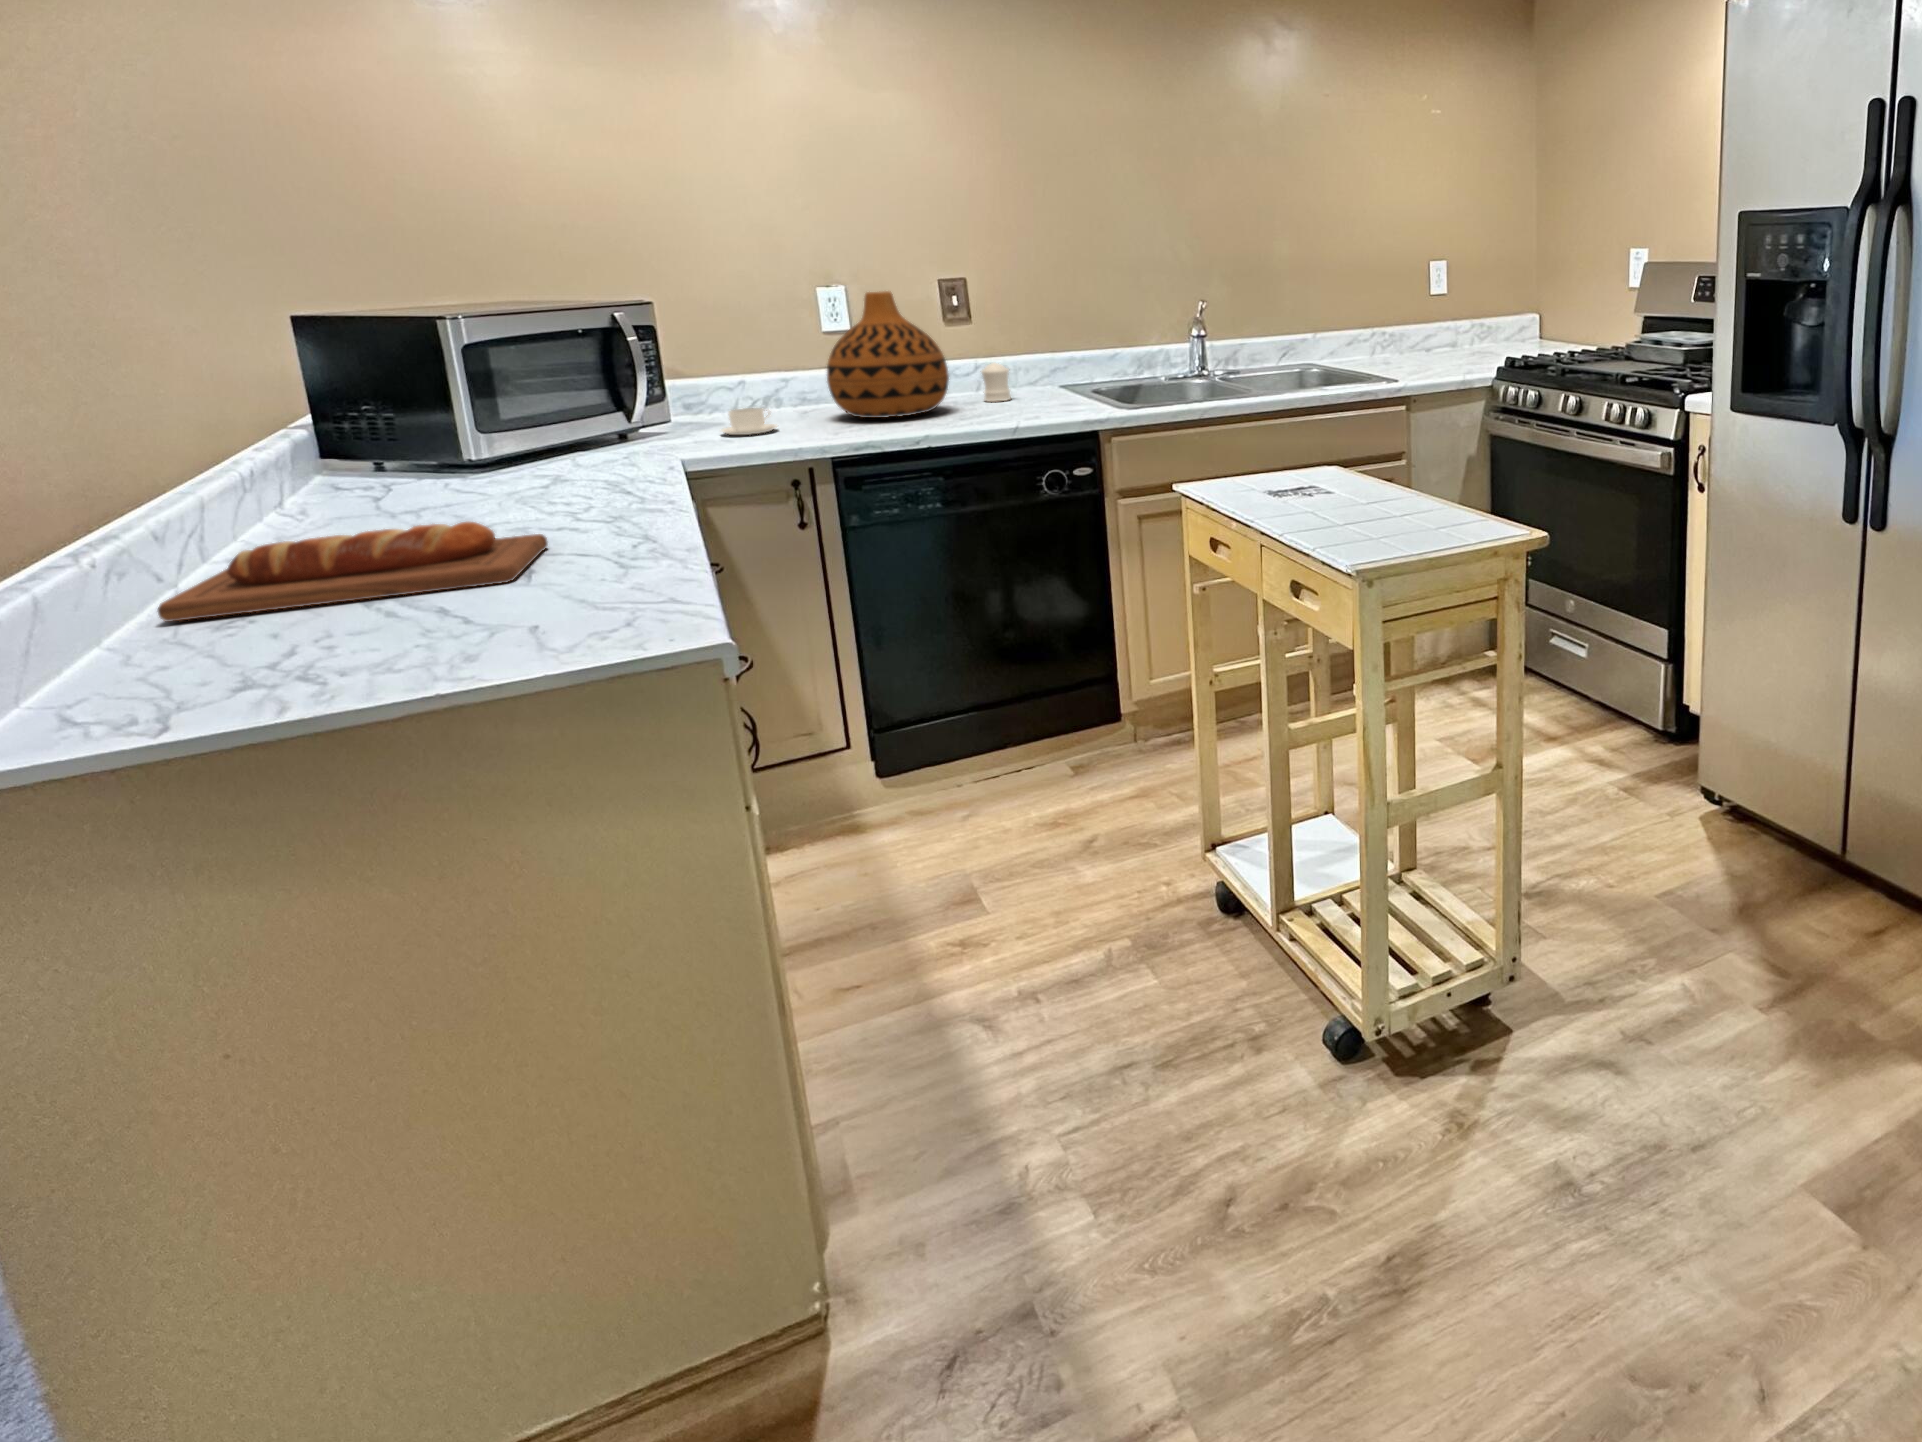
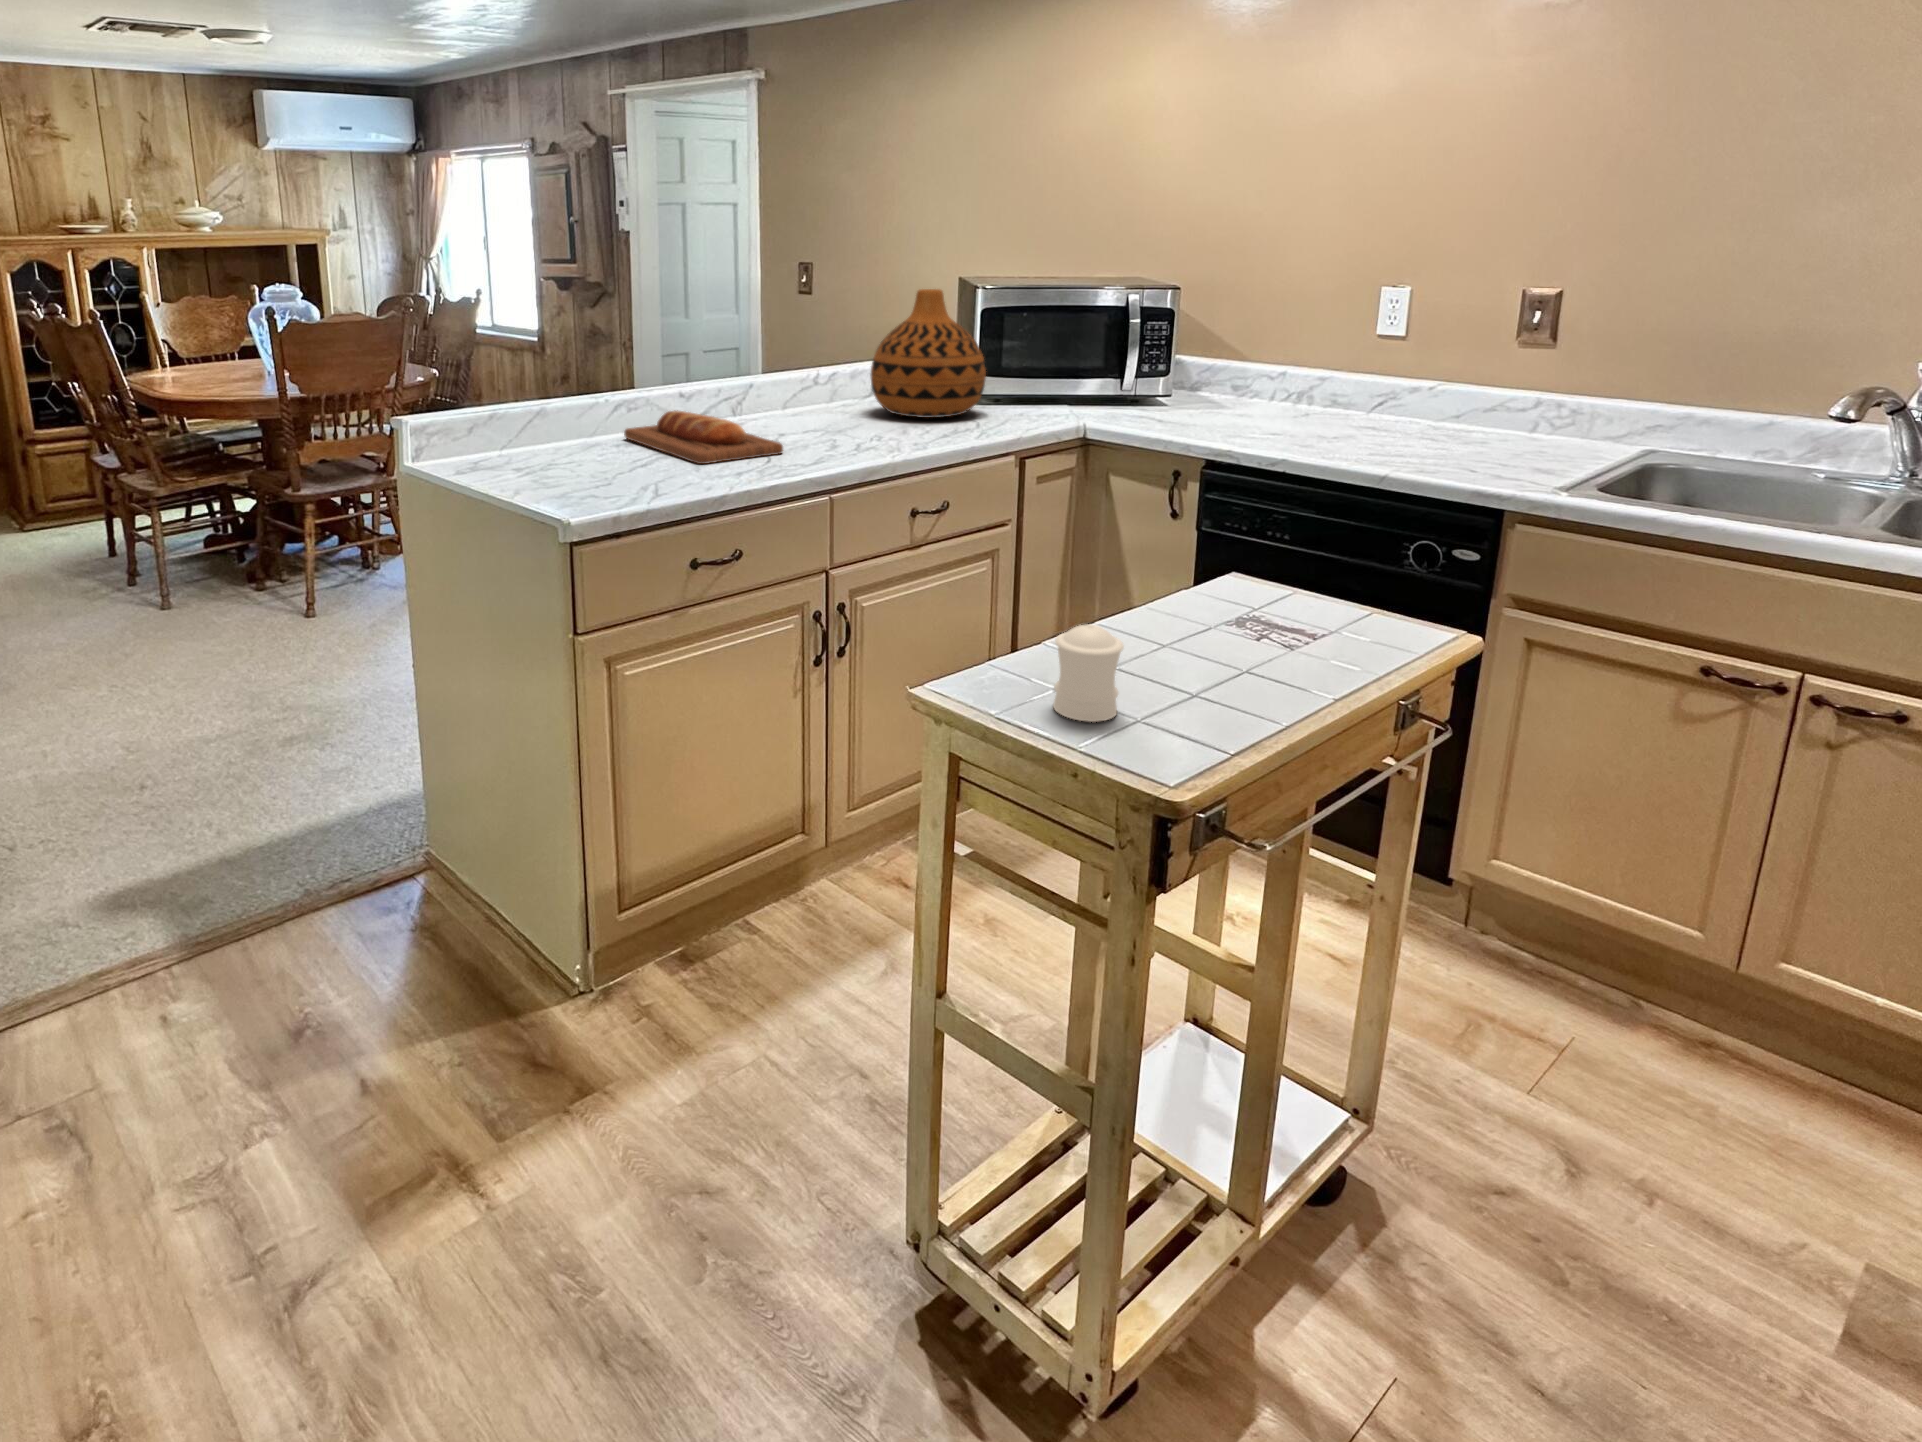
vase: present [827,291,949,418] -> present [871,289,986,418]
salt shaker: present [981,363,1011,402] -> present [1053,624,1124,722]
coffee cup: present [722,408,776,435] -> none [1179,395,1232,421]

